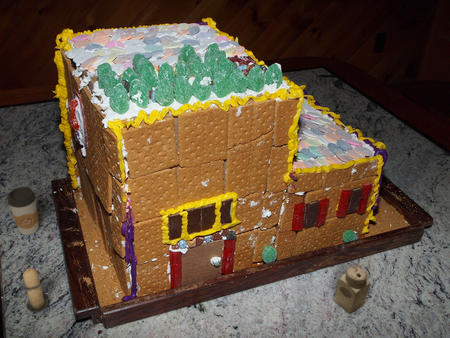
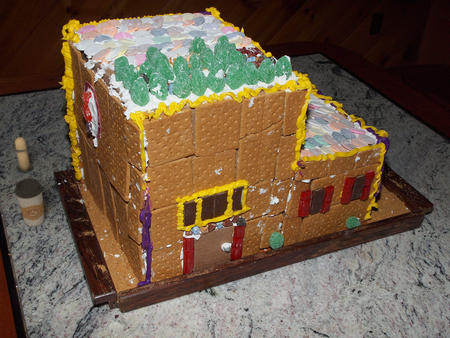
salt shaker: present [334,266,370,314] -> none [339,250,374,296]
candle: present [20,267,48,312] -> present [12,137,33,172]

